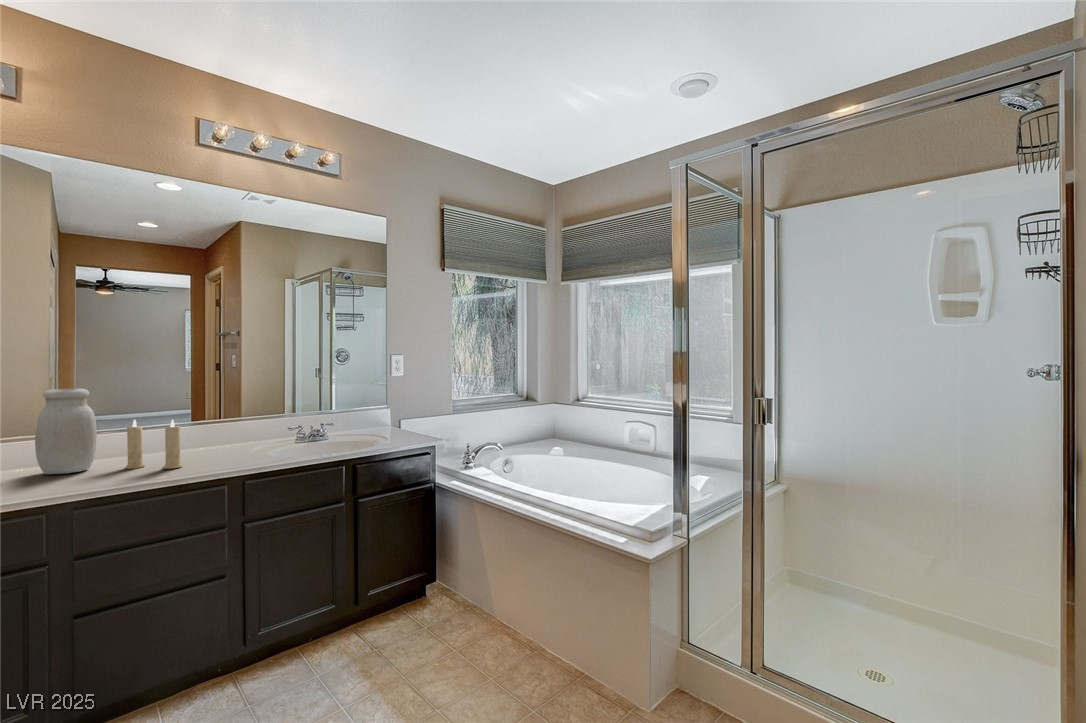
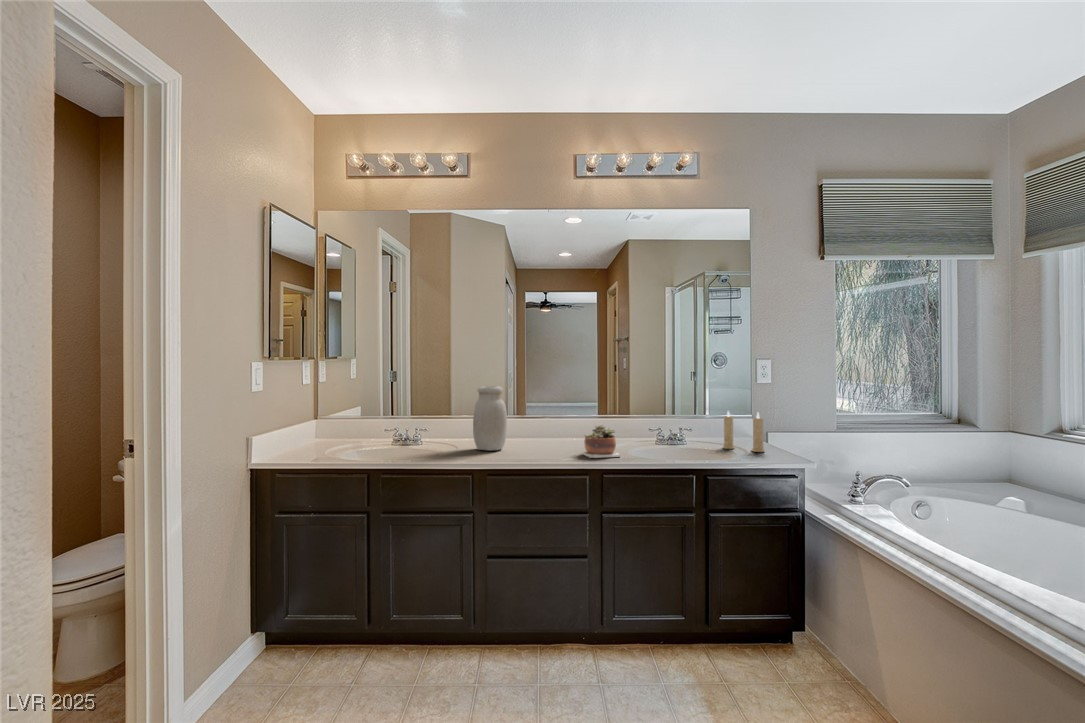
candle: present [125,420,182,469] -> present [723,412,764,452]
succulent plant: none [212,425,264,464] -> present [583,425,620,458]

